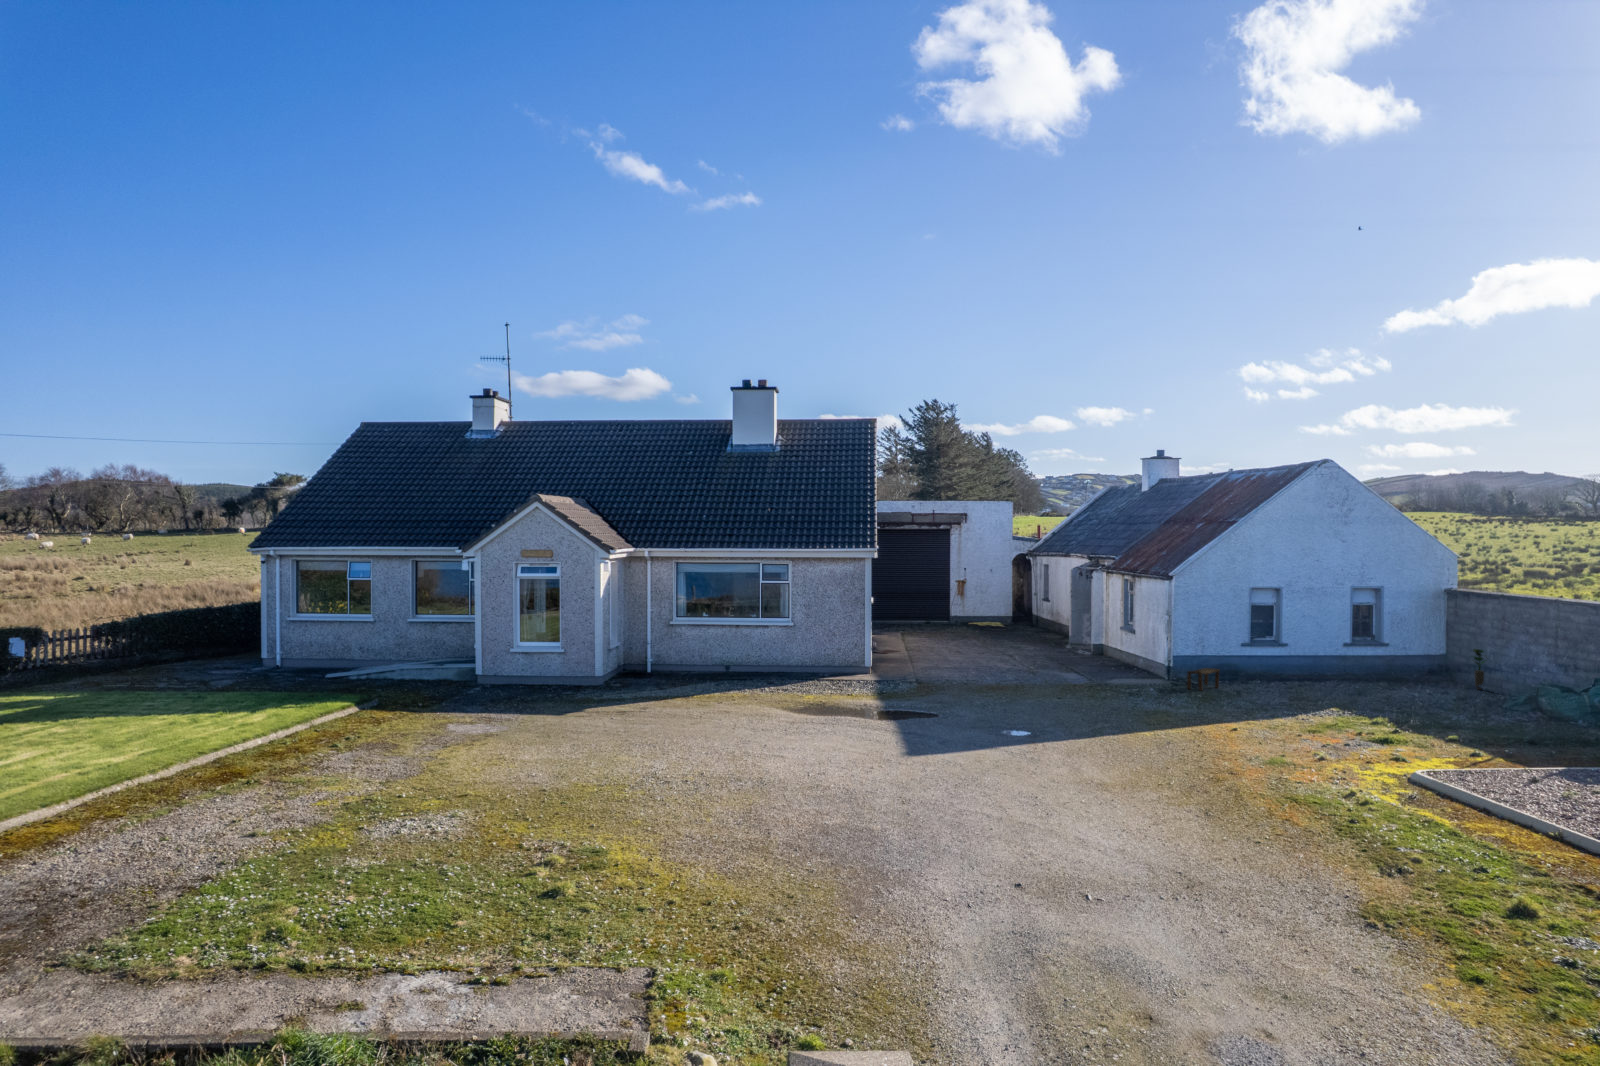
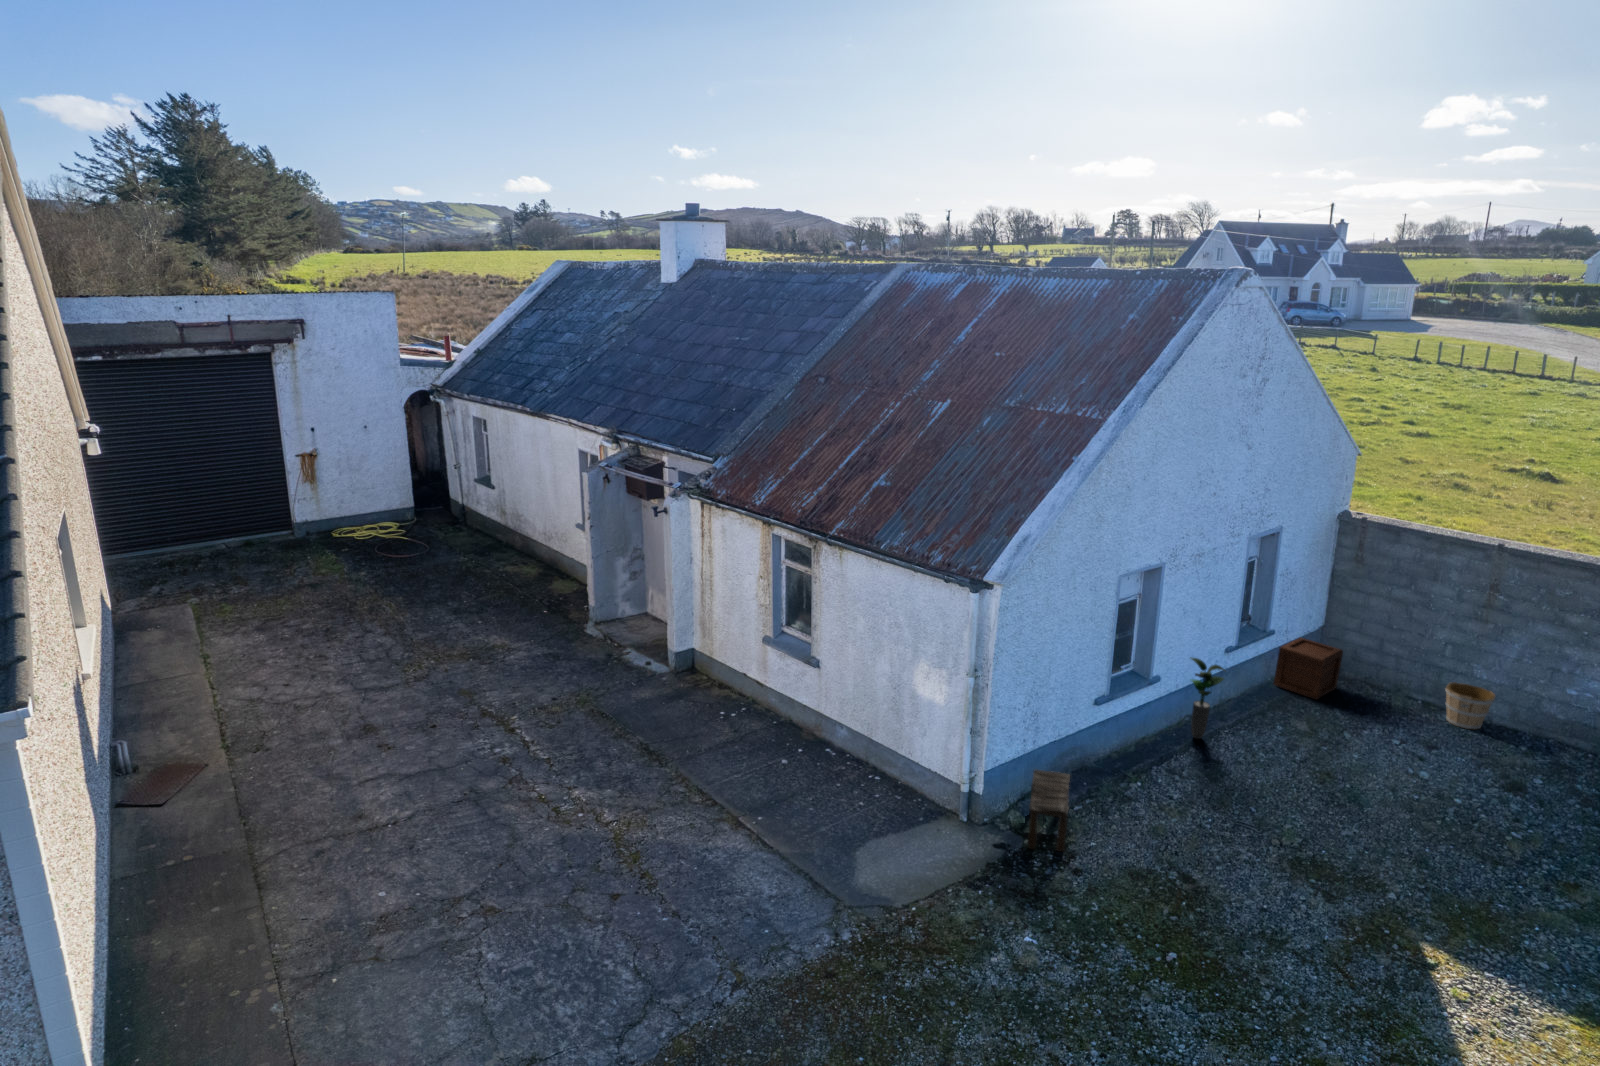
potted plant: present [1473,649,1487,690] -> present [1191,658,1224,739]
wooden crate: none [1421,661,1461,689] -> present [1273,638,1343,699]
wooden bucket: none [1501,678,1531,702] -> present [1445,682,1496,730]

